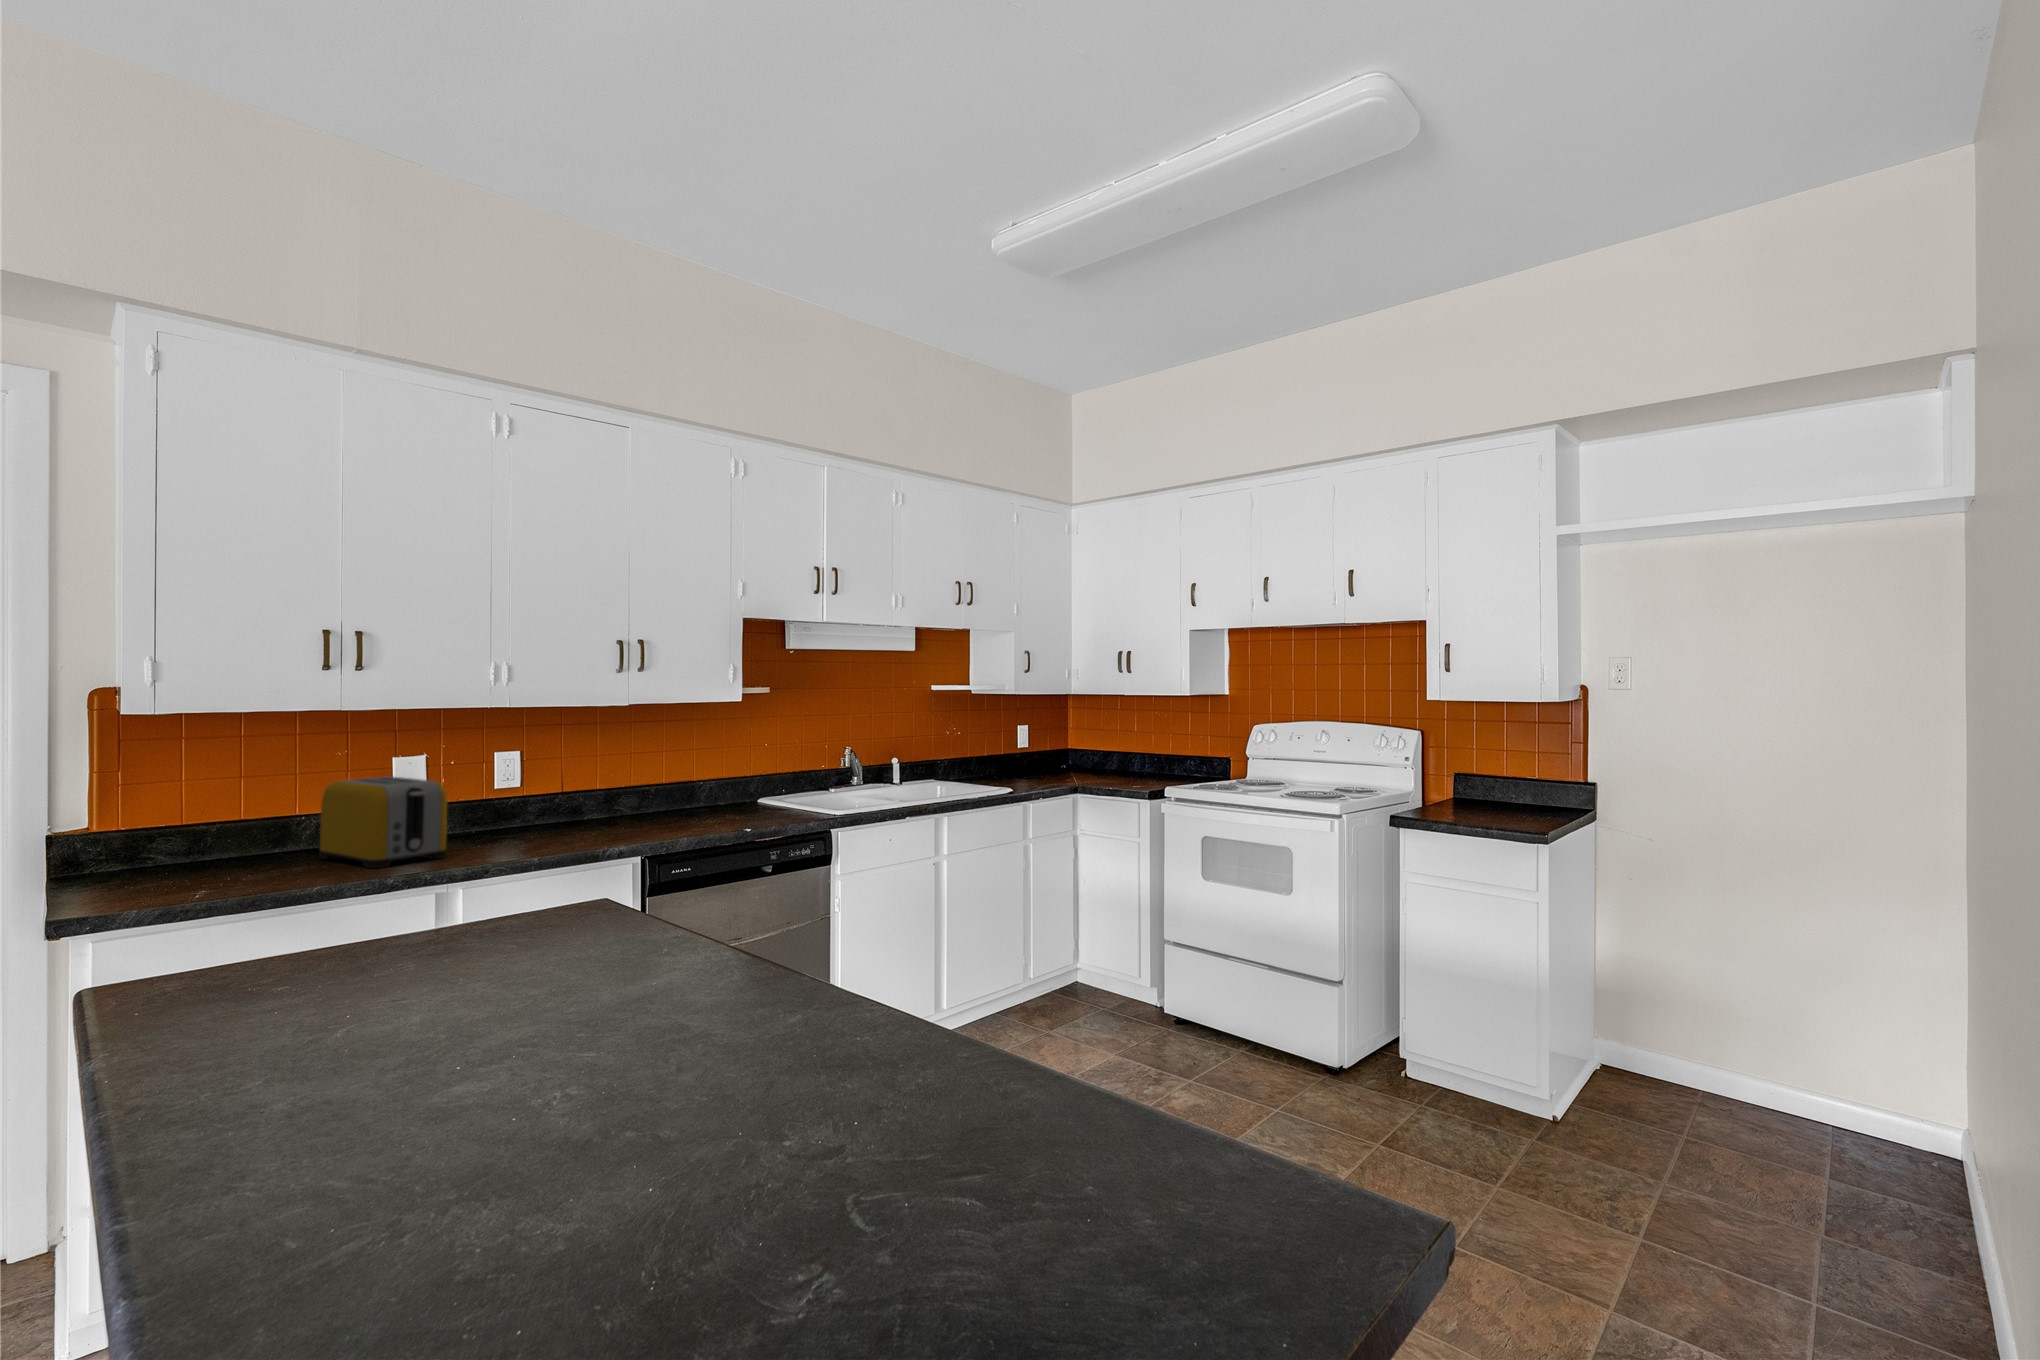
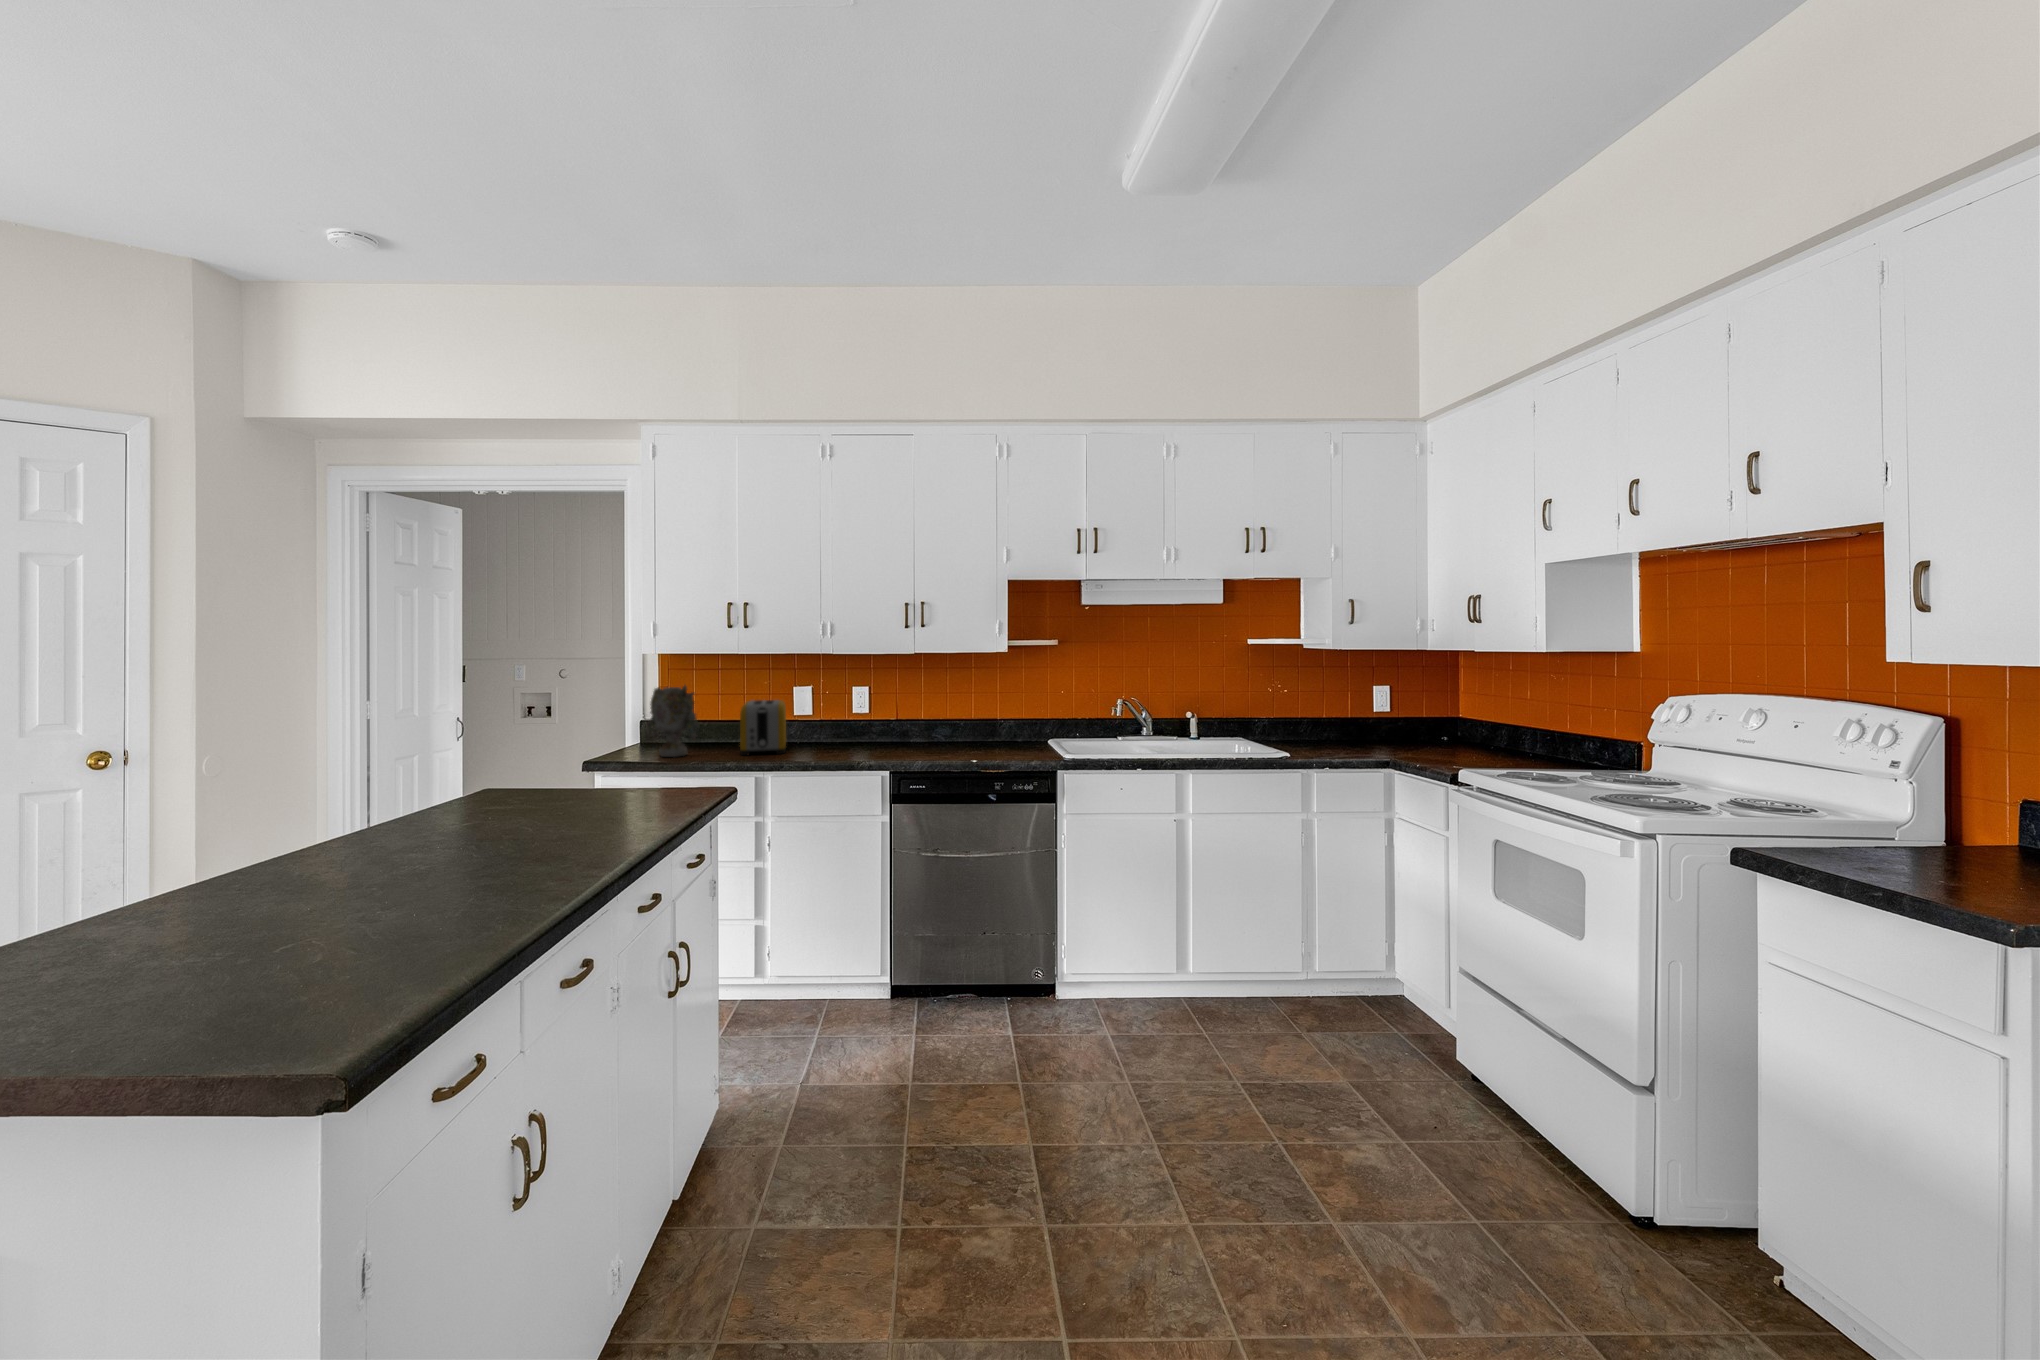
vase: none [146,757,294,891] -> present [647,685,699,757]

